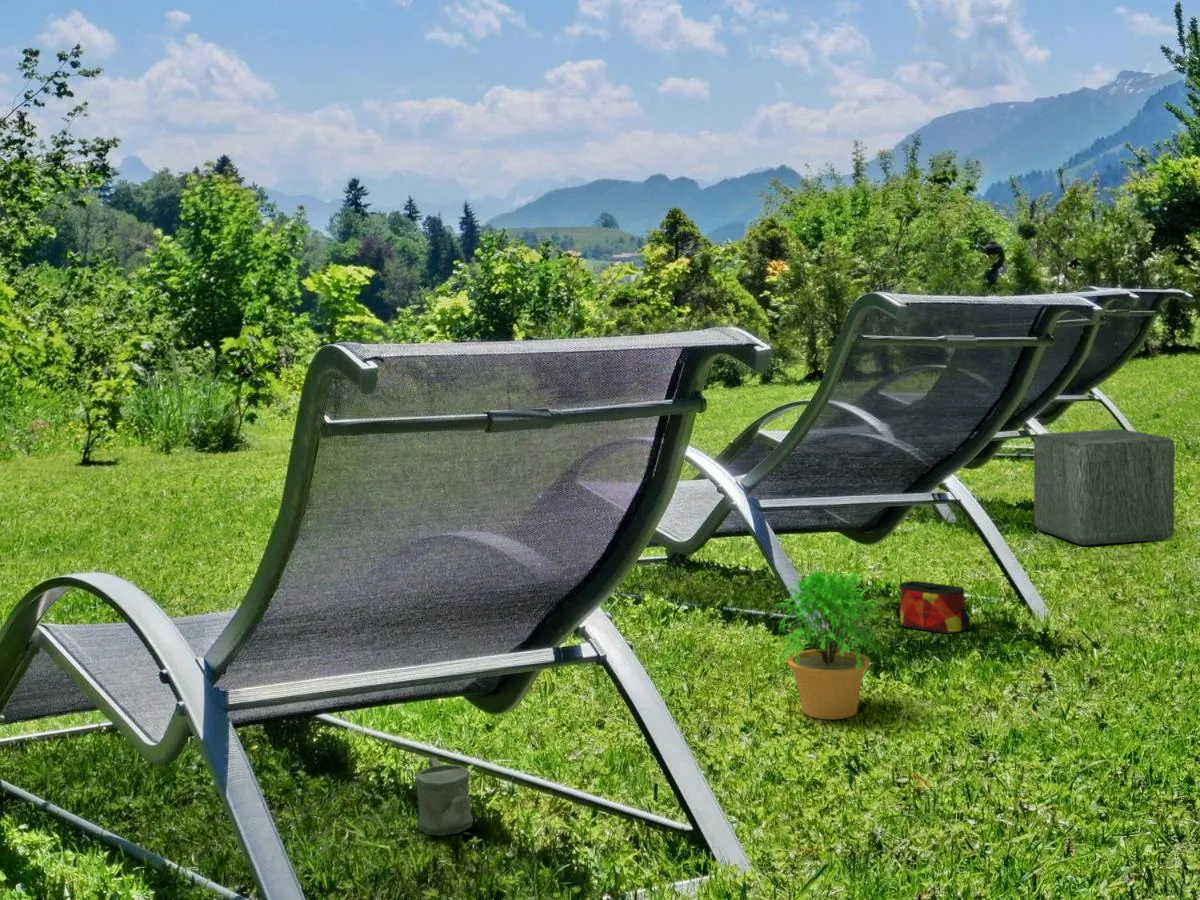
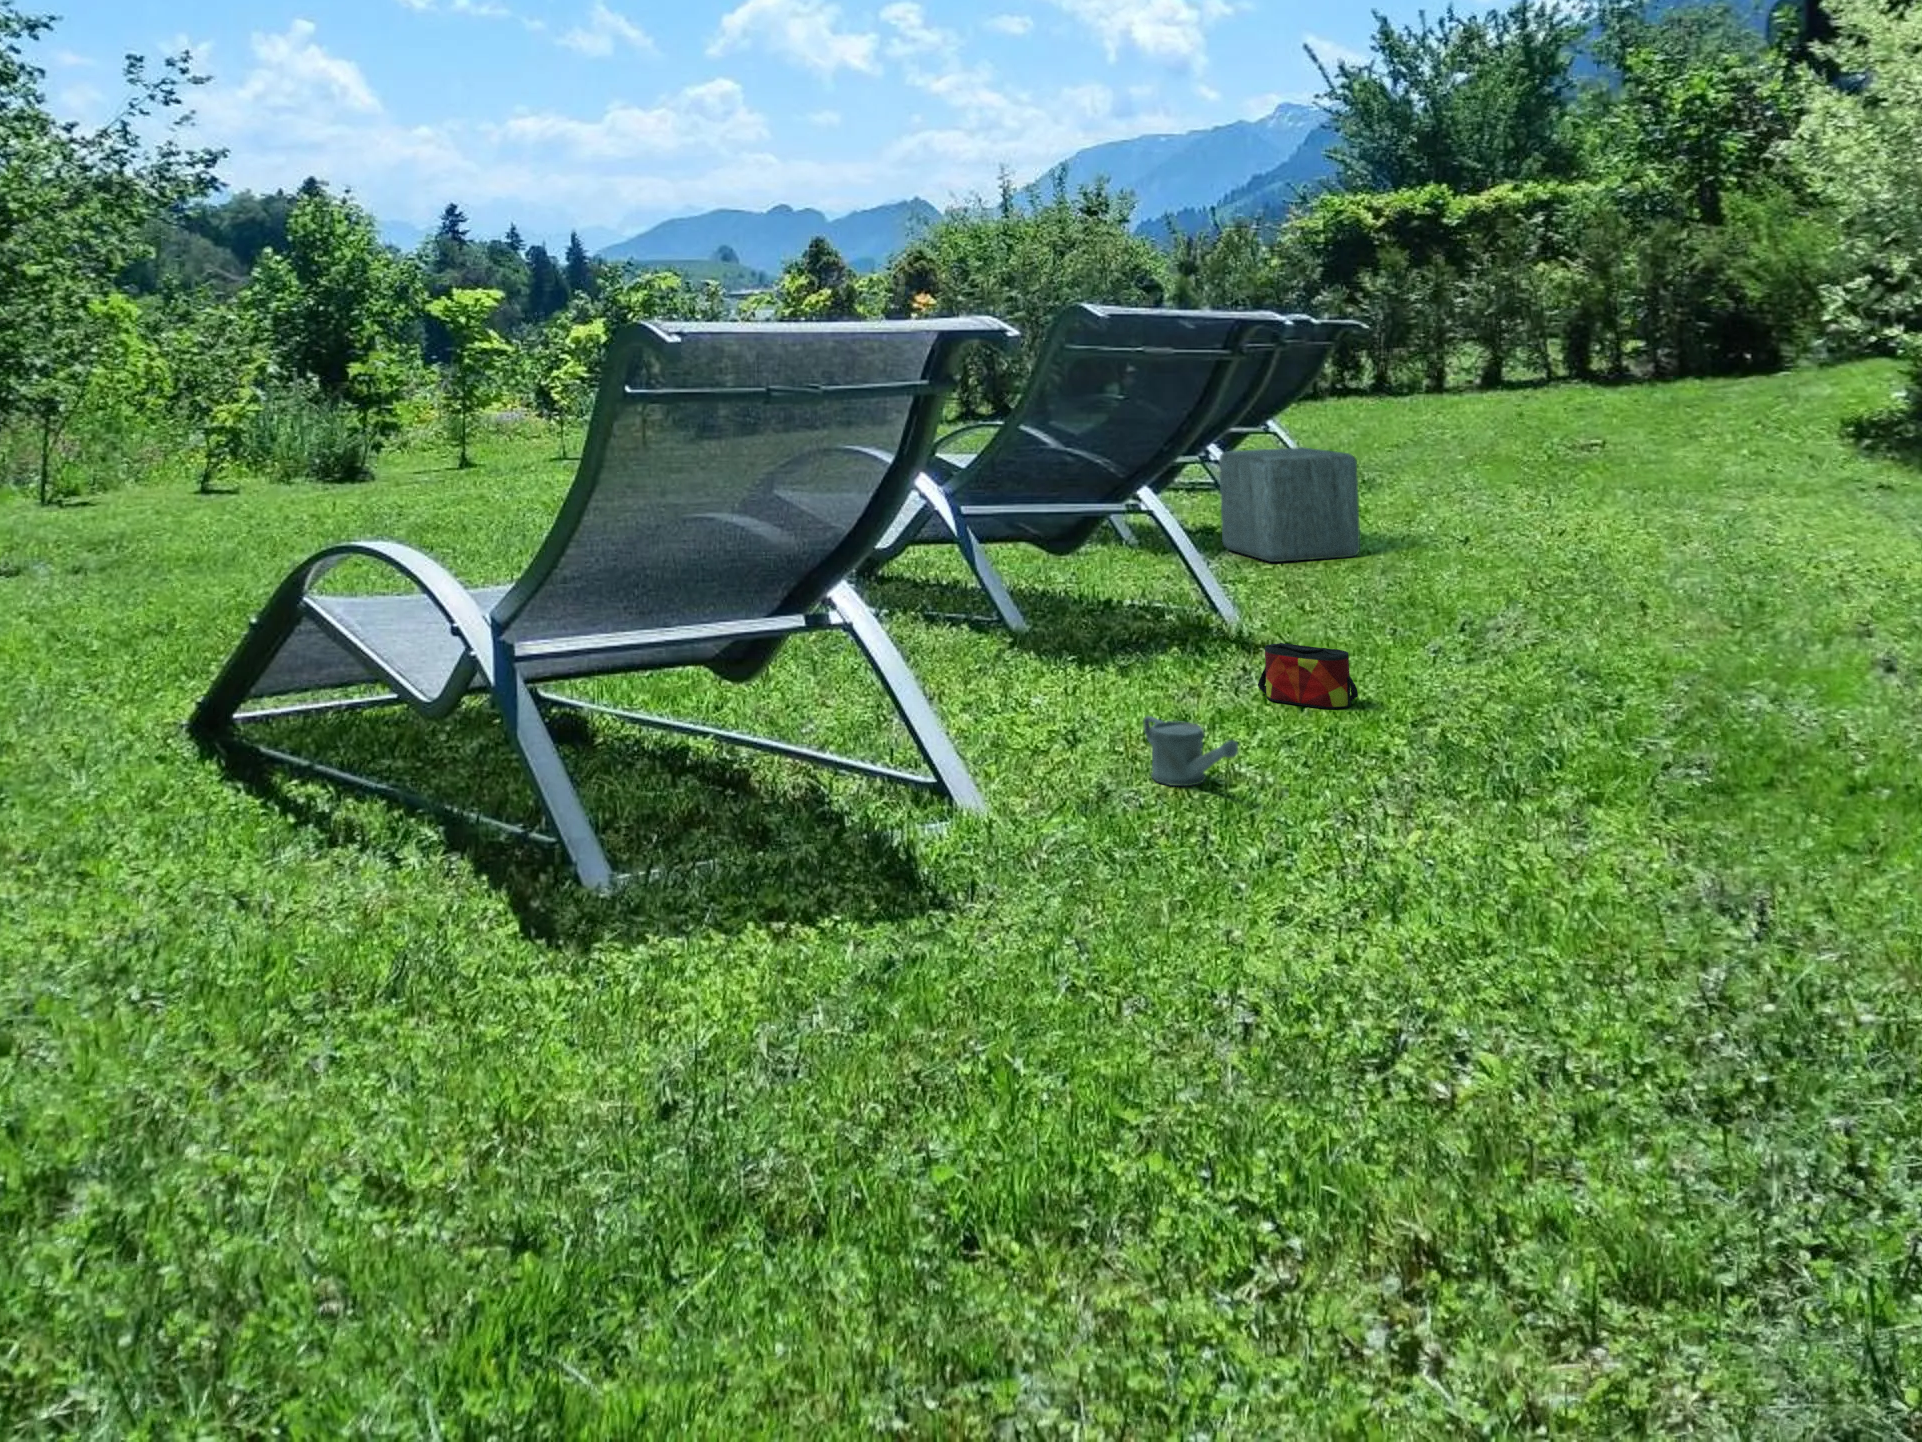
potted plant: present [776,570,877,719] -> none [982,559,1093,709]
bag: present [895,581,970,633] -> present [1258,643,1358,709]
watering can: present [415,757,473,836] -> present [1143,716,1238,786]

